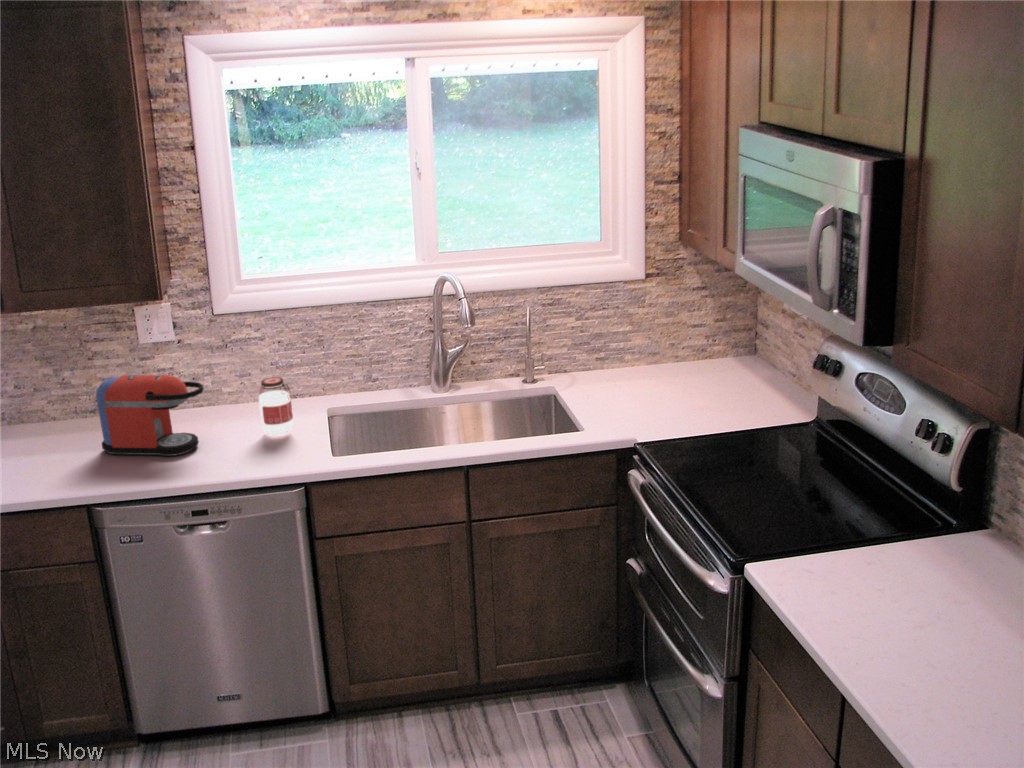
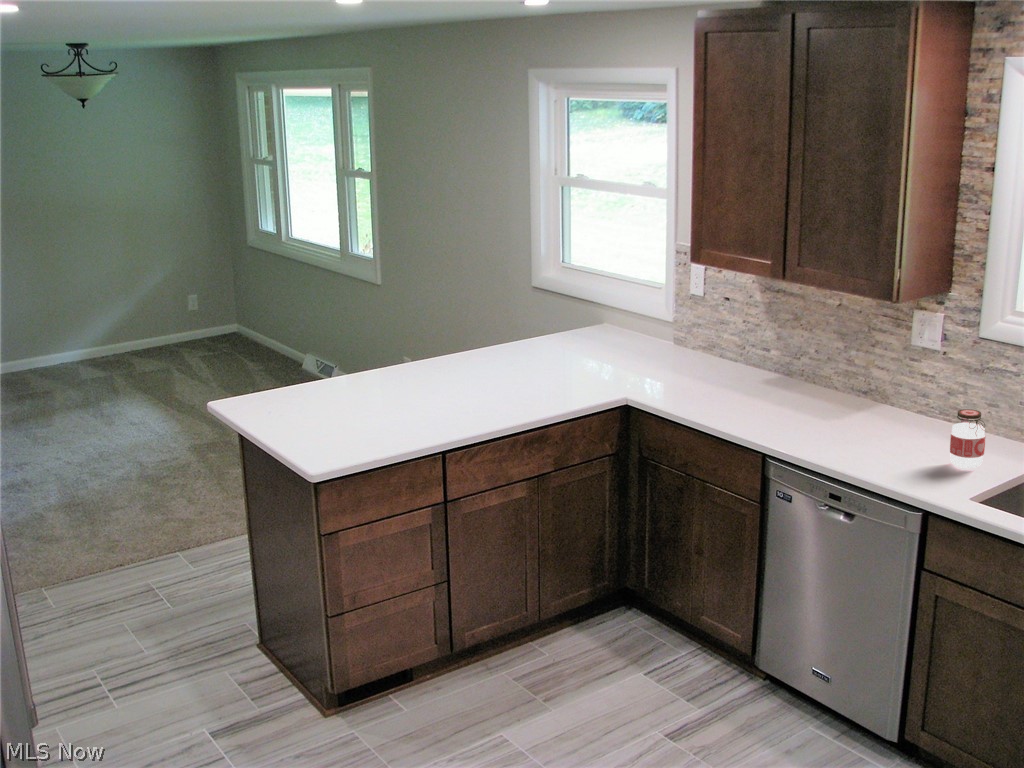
coffee maker: present [96,375,204,456] -> none [823,366,903,452]

